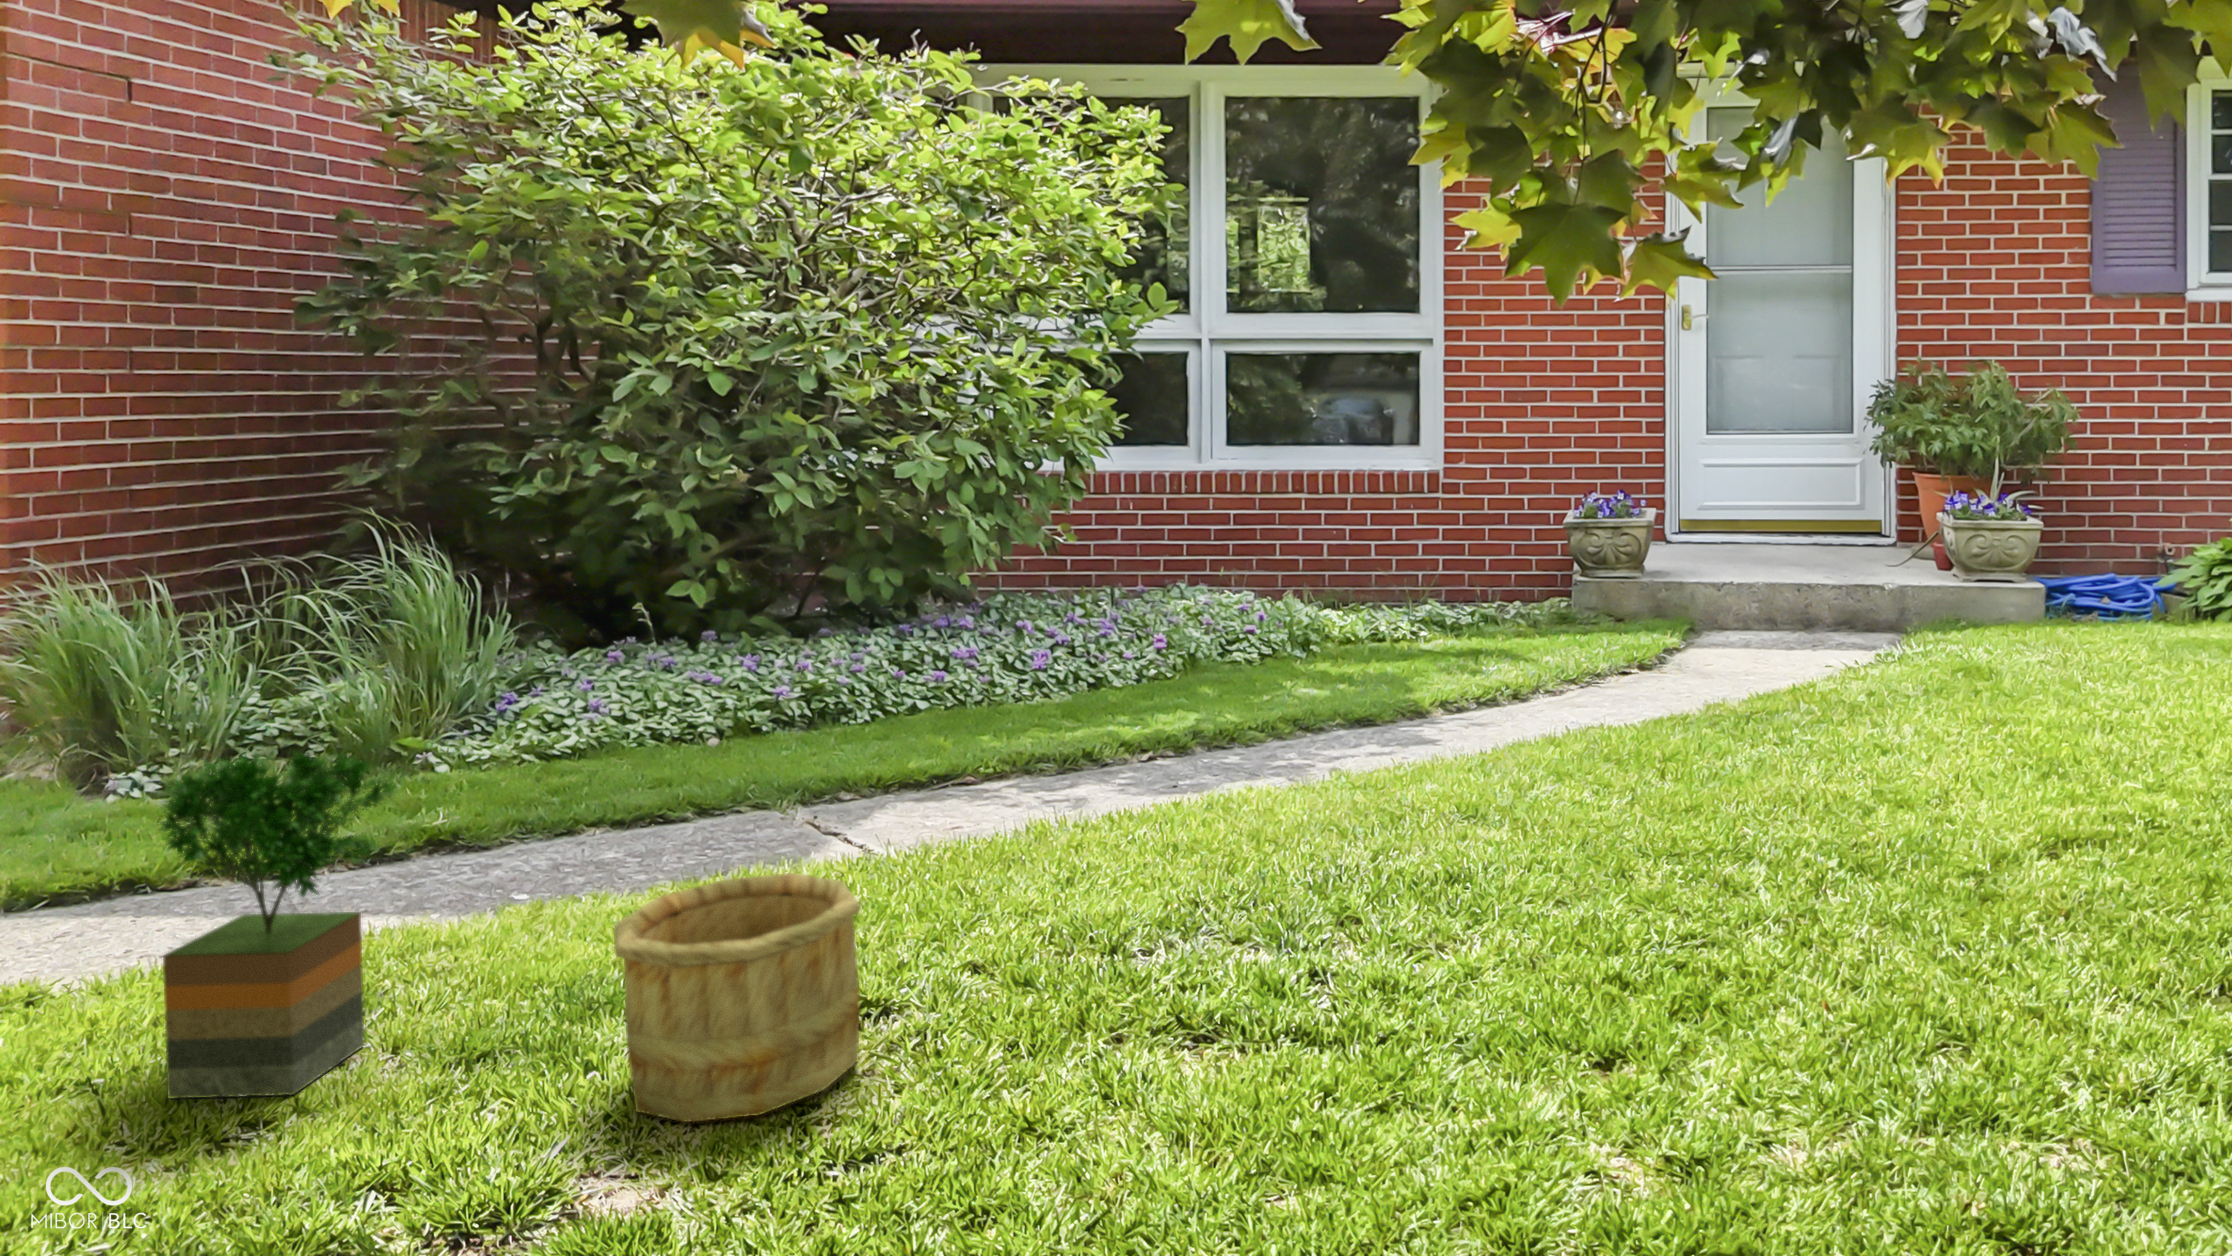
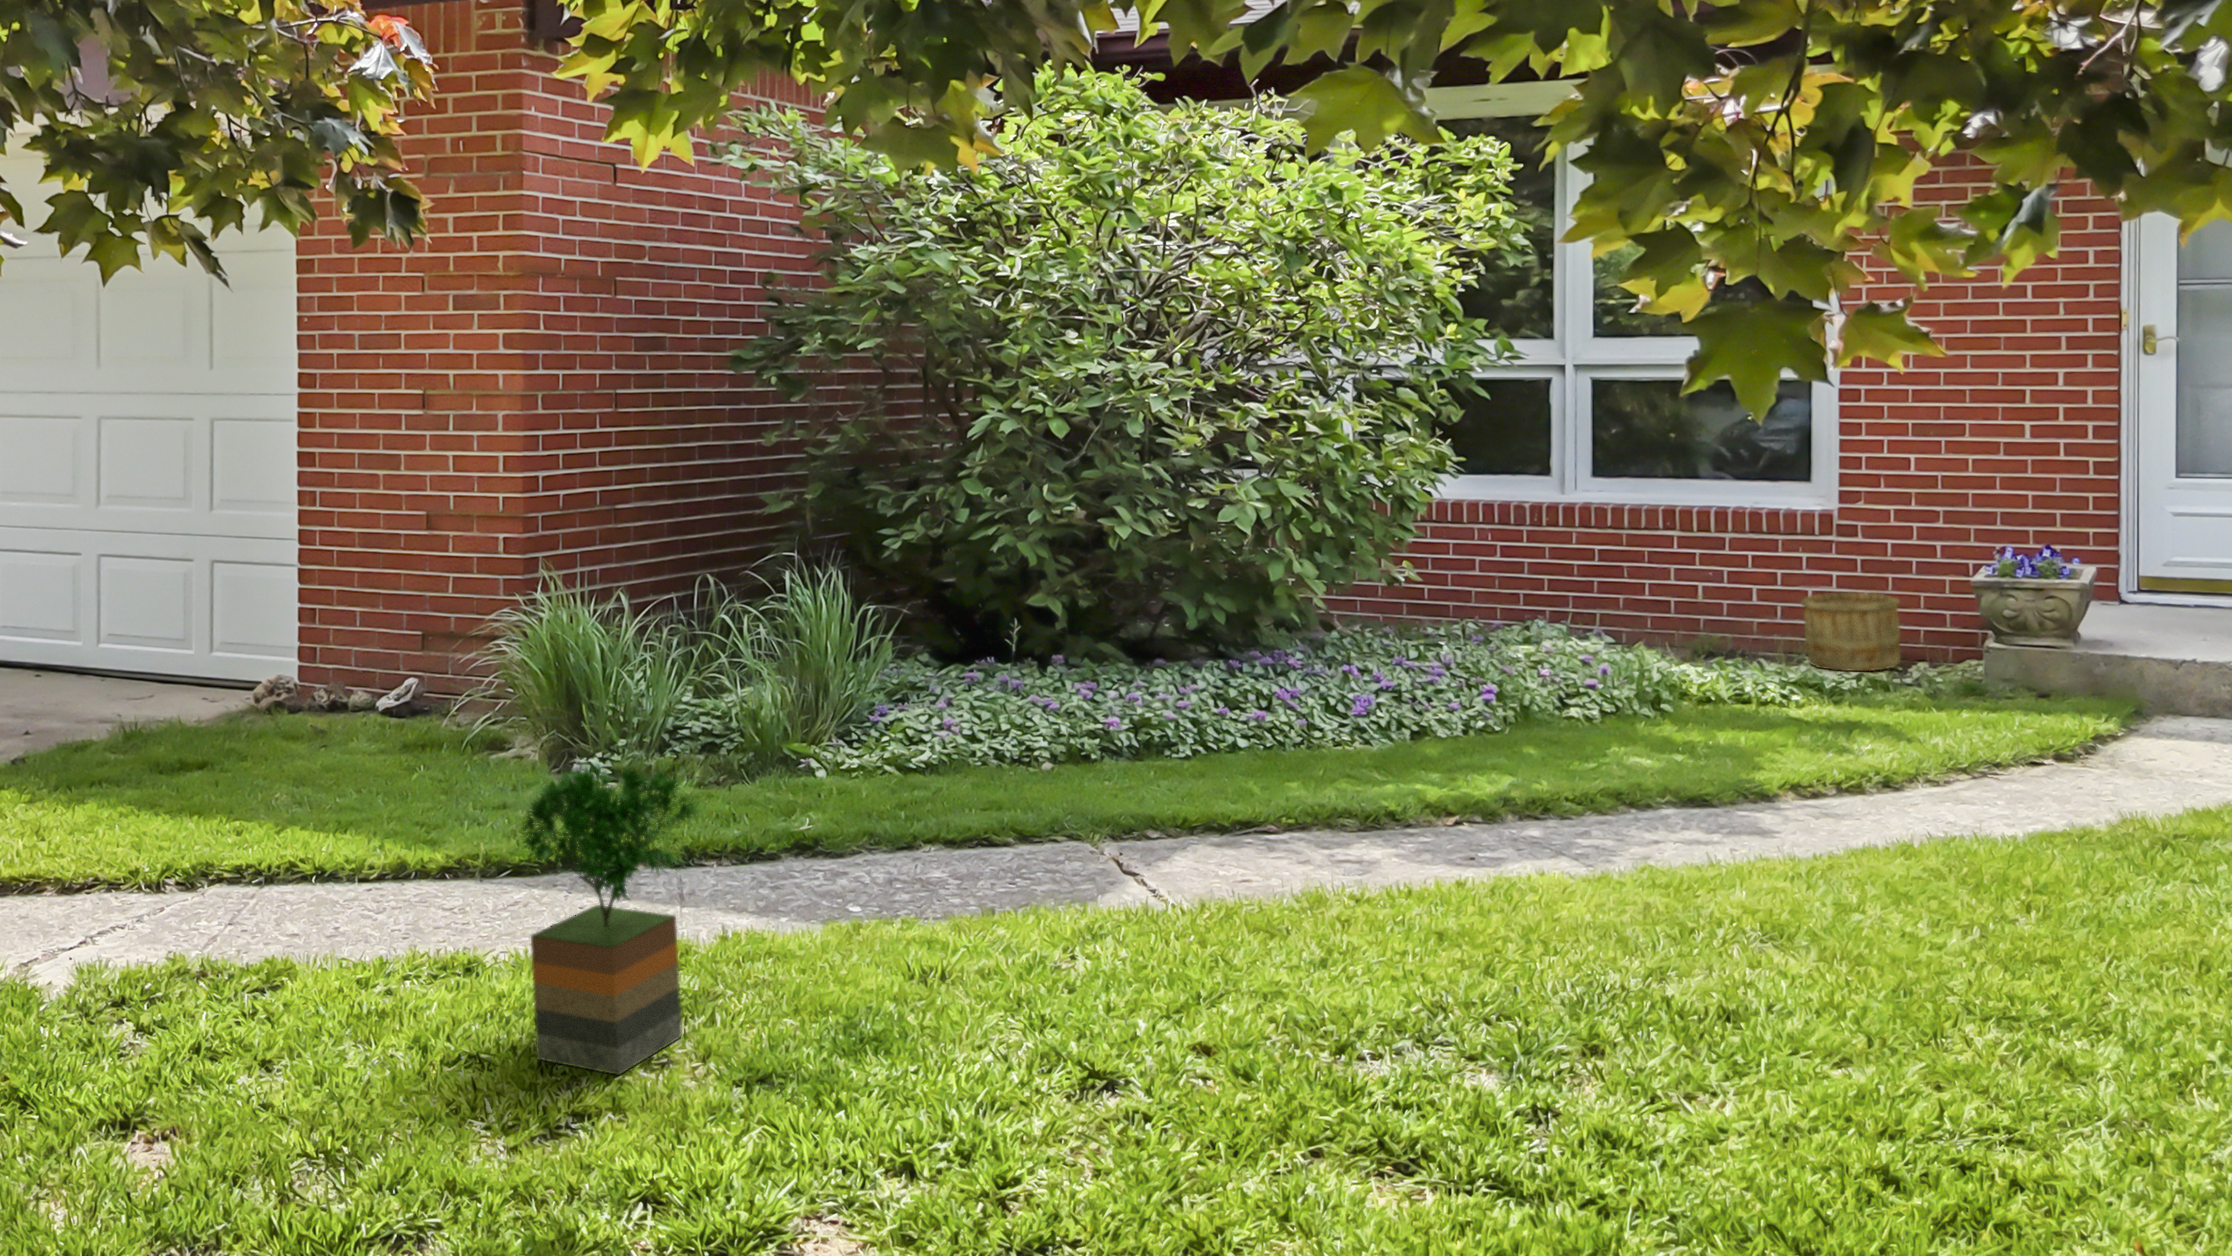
wooden bucket: present [614,873,861,1122] -> present [1801,592,1900,671]

